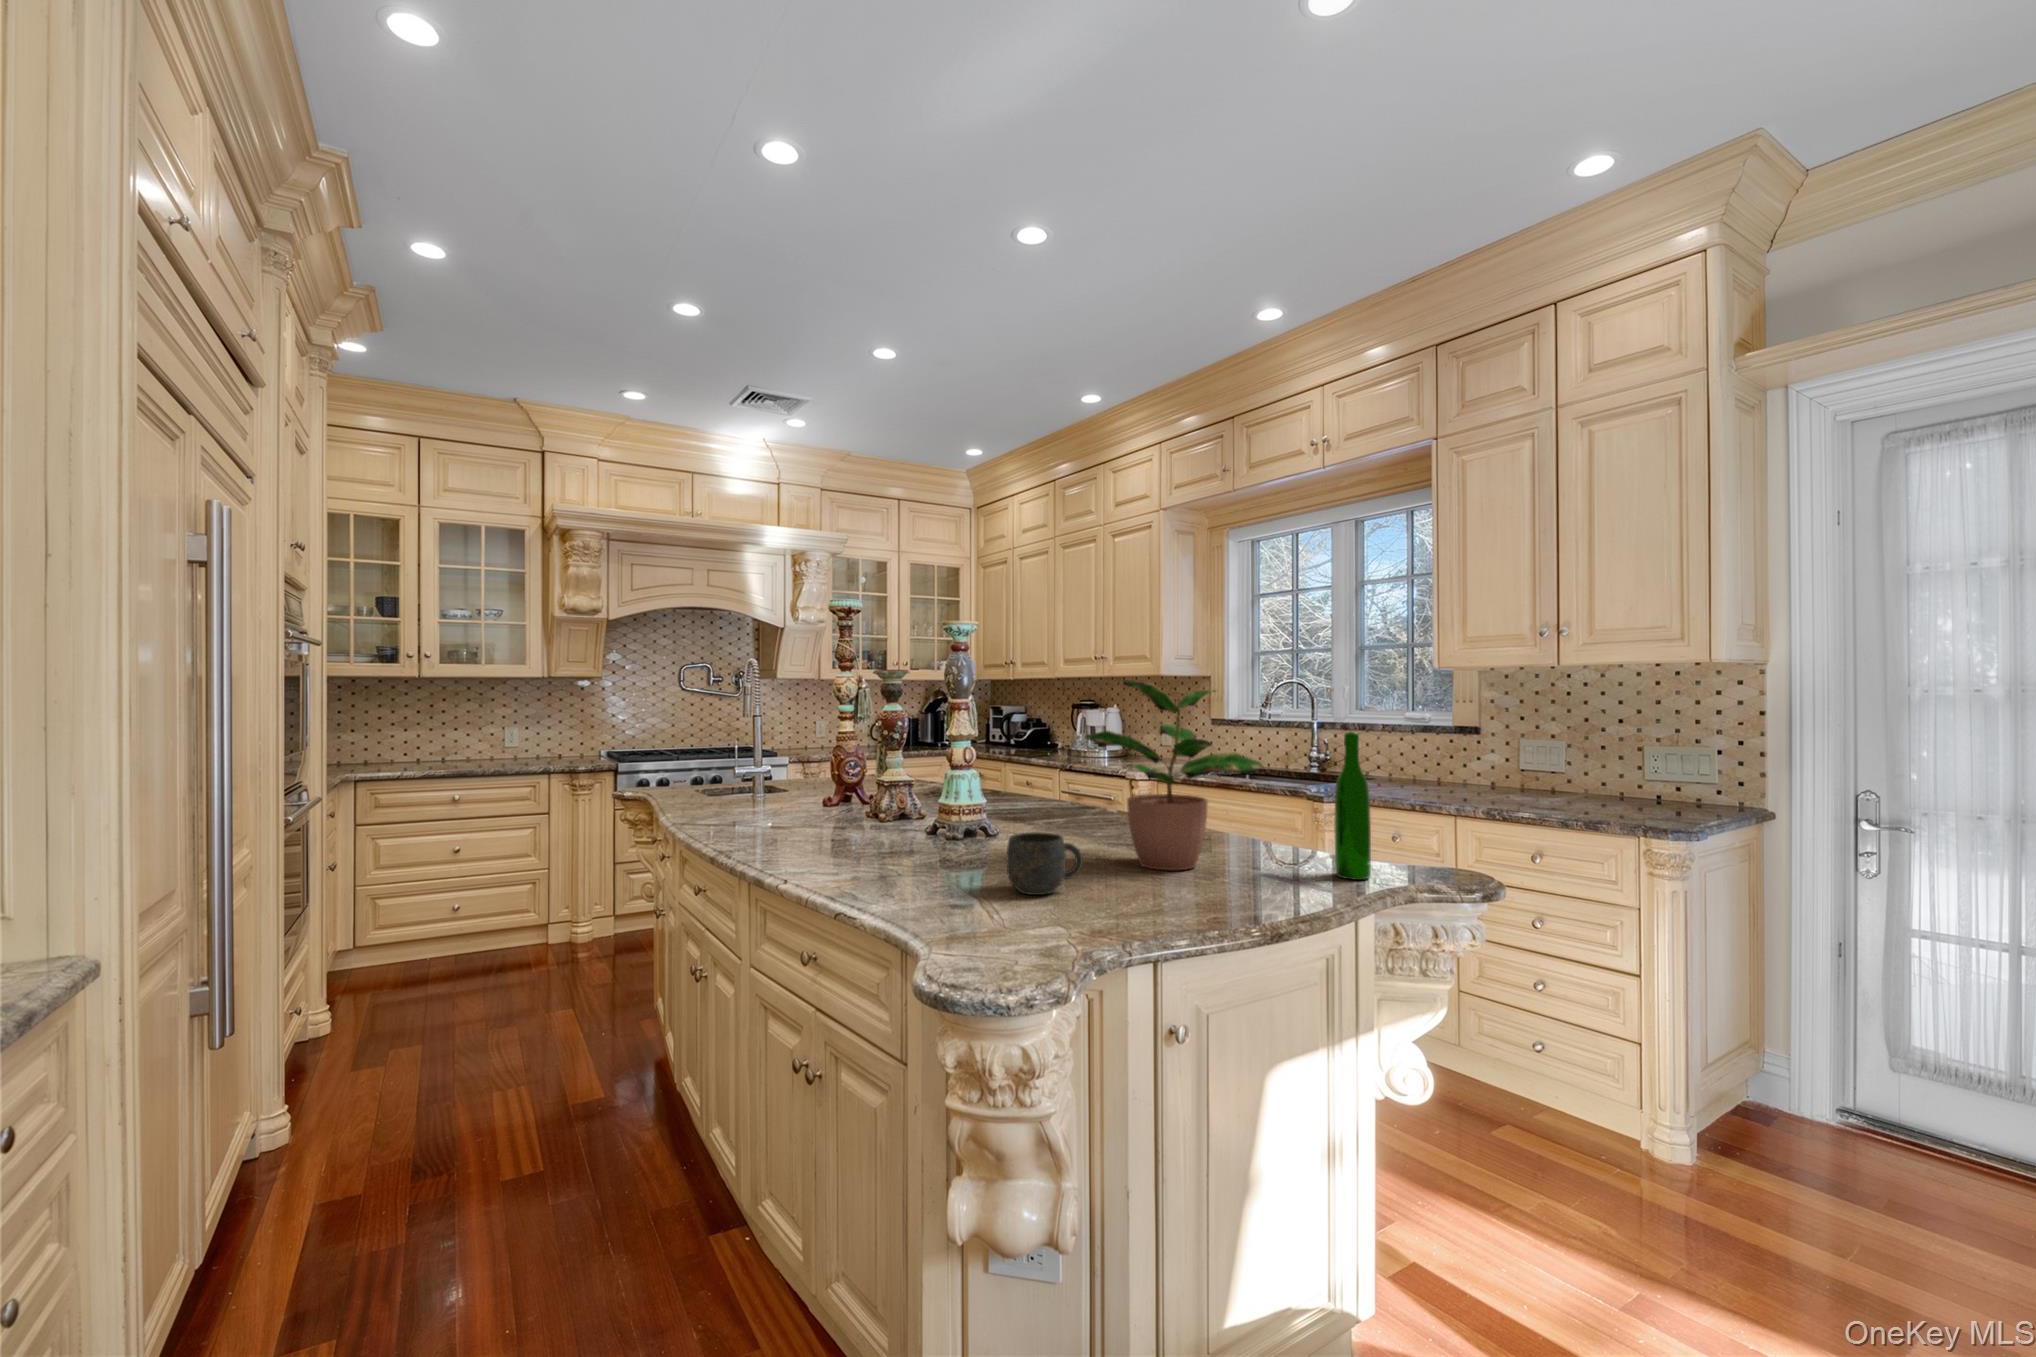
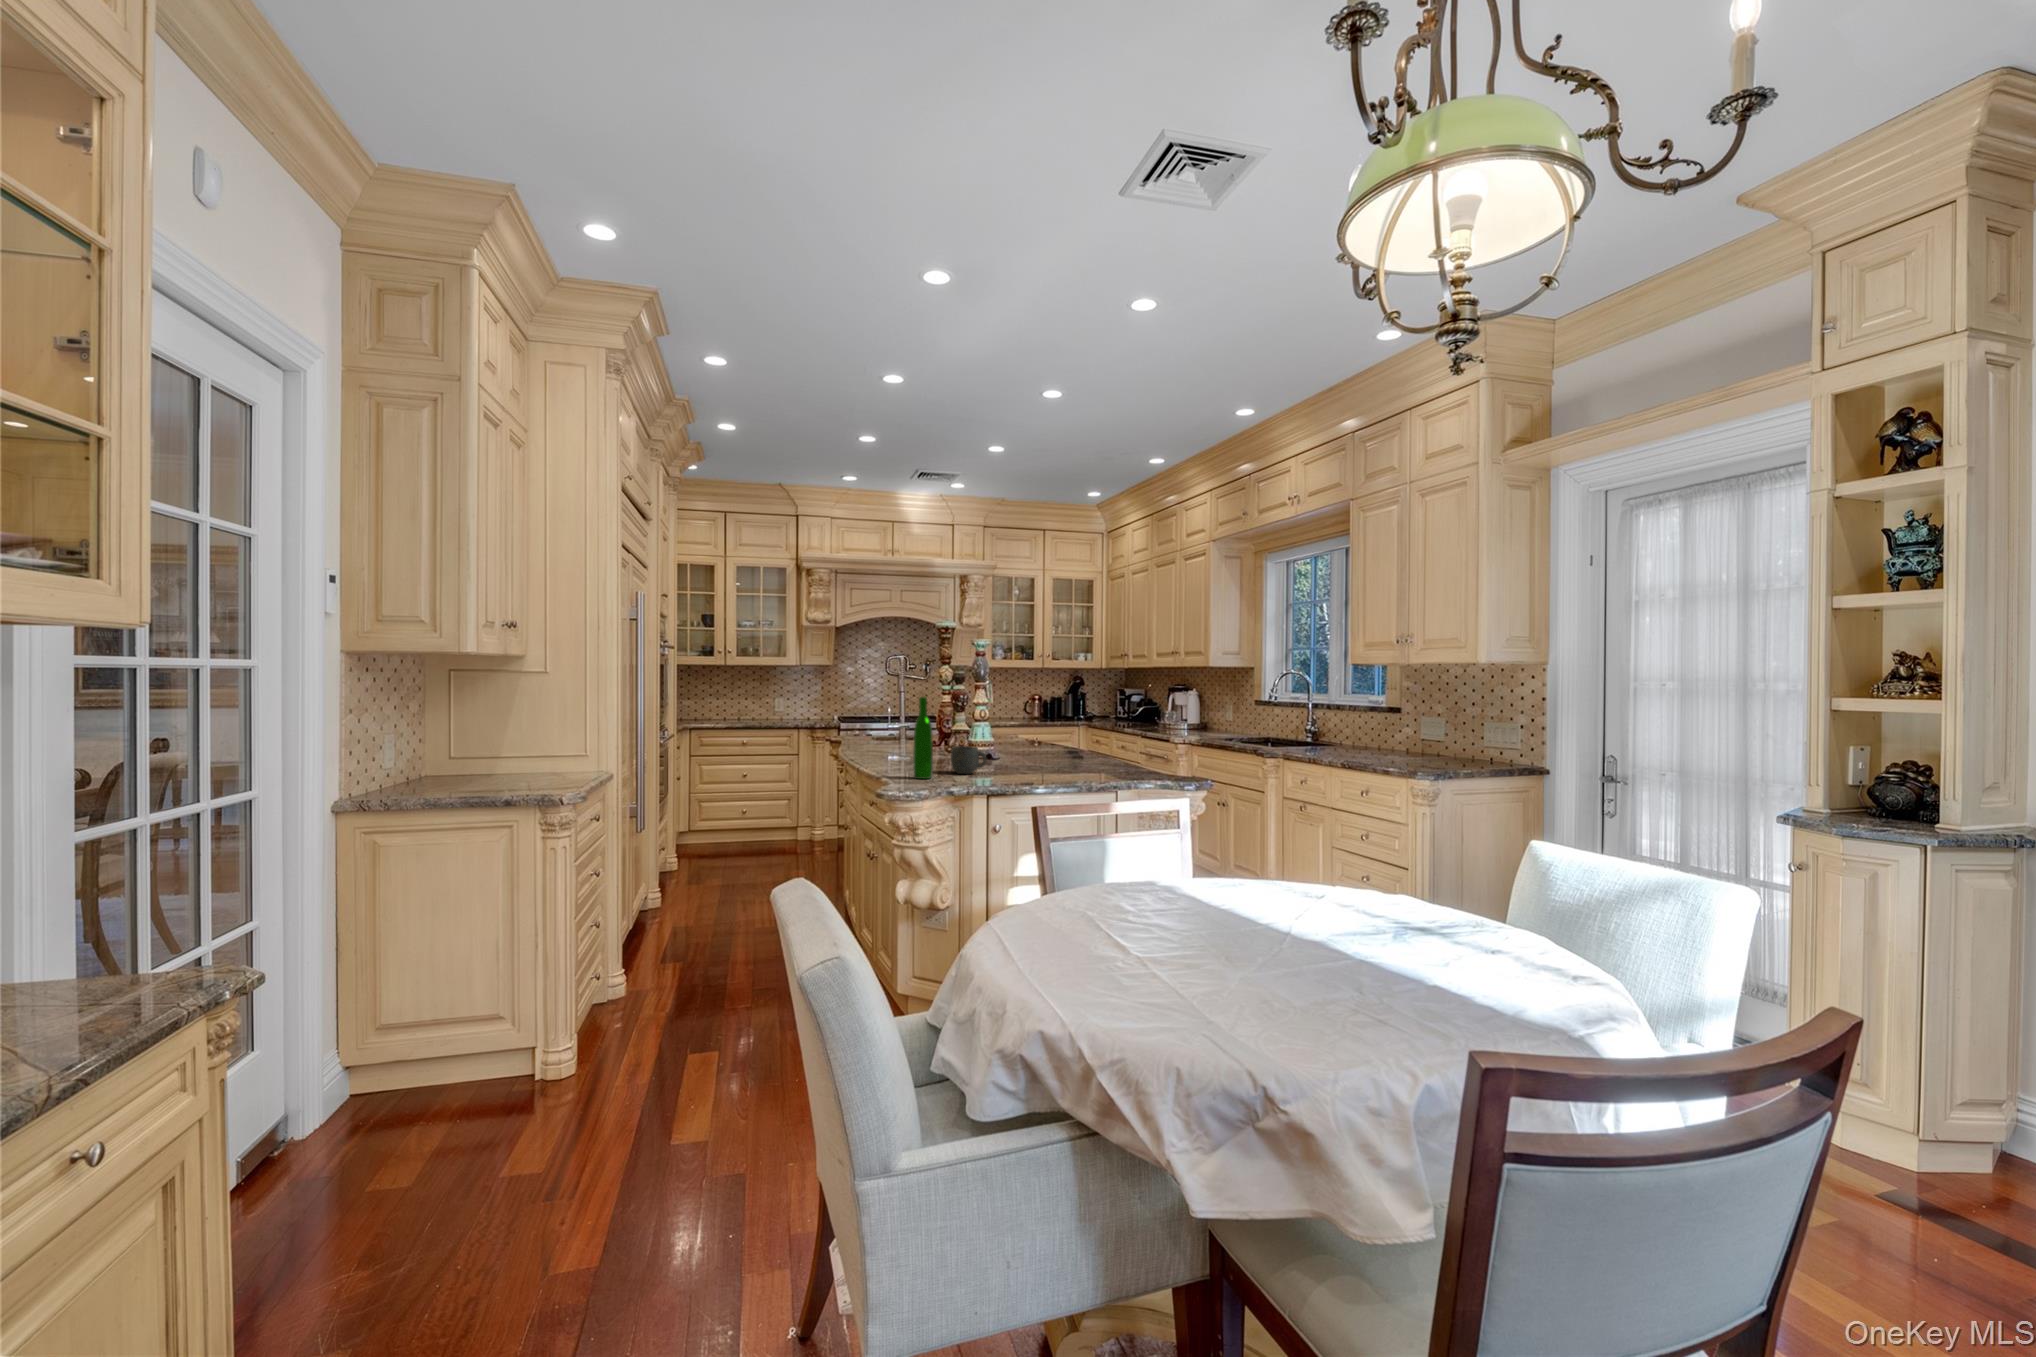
potted plant: present [1085,680,1263,870] -> none [1019,673,1096,772]
wine bottle: present [1334,732,1371,880] -> present [913,697,933,779]

